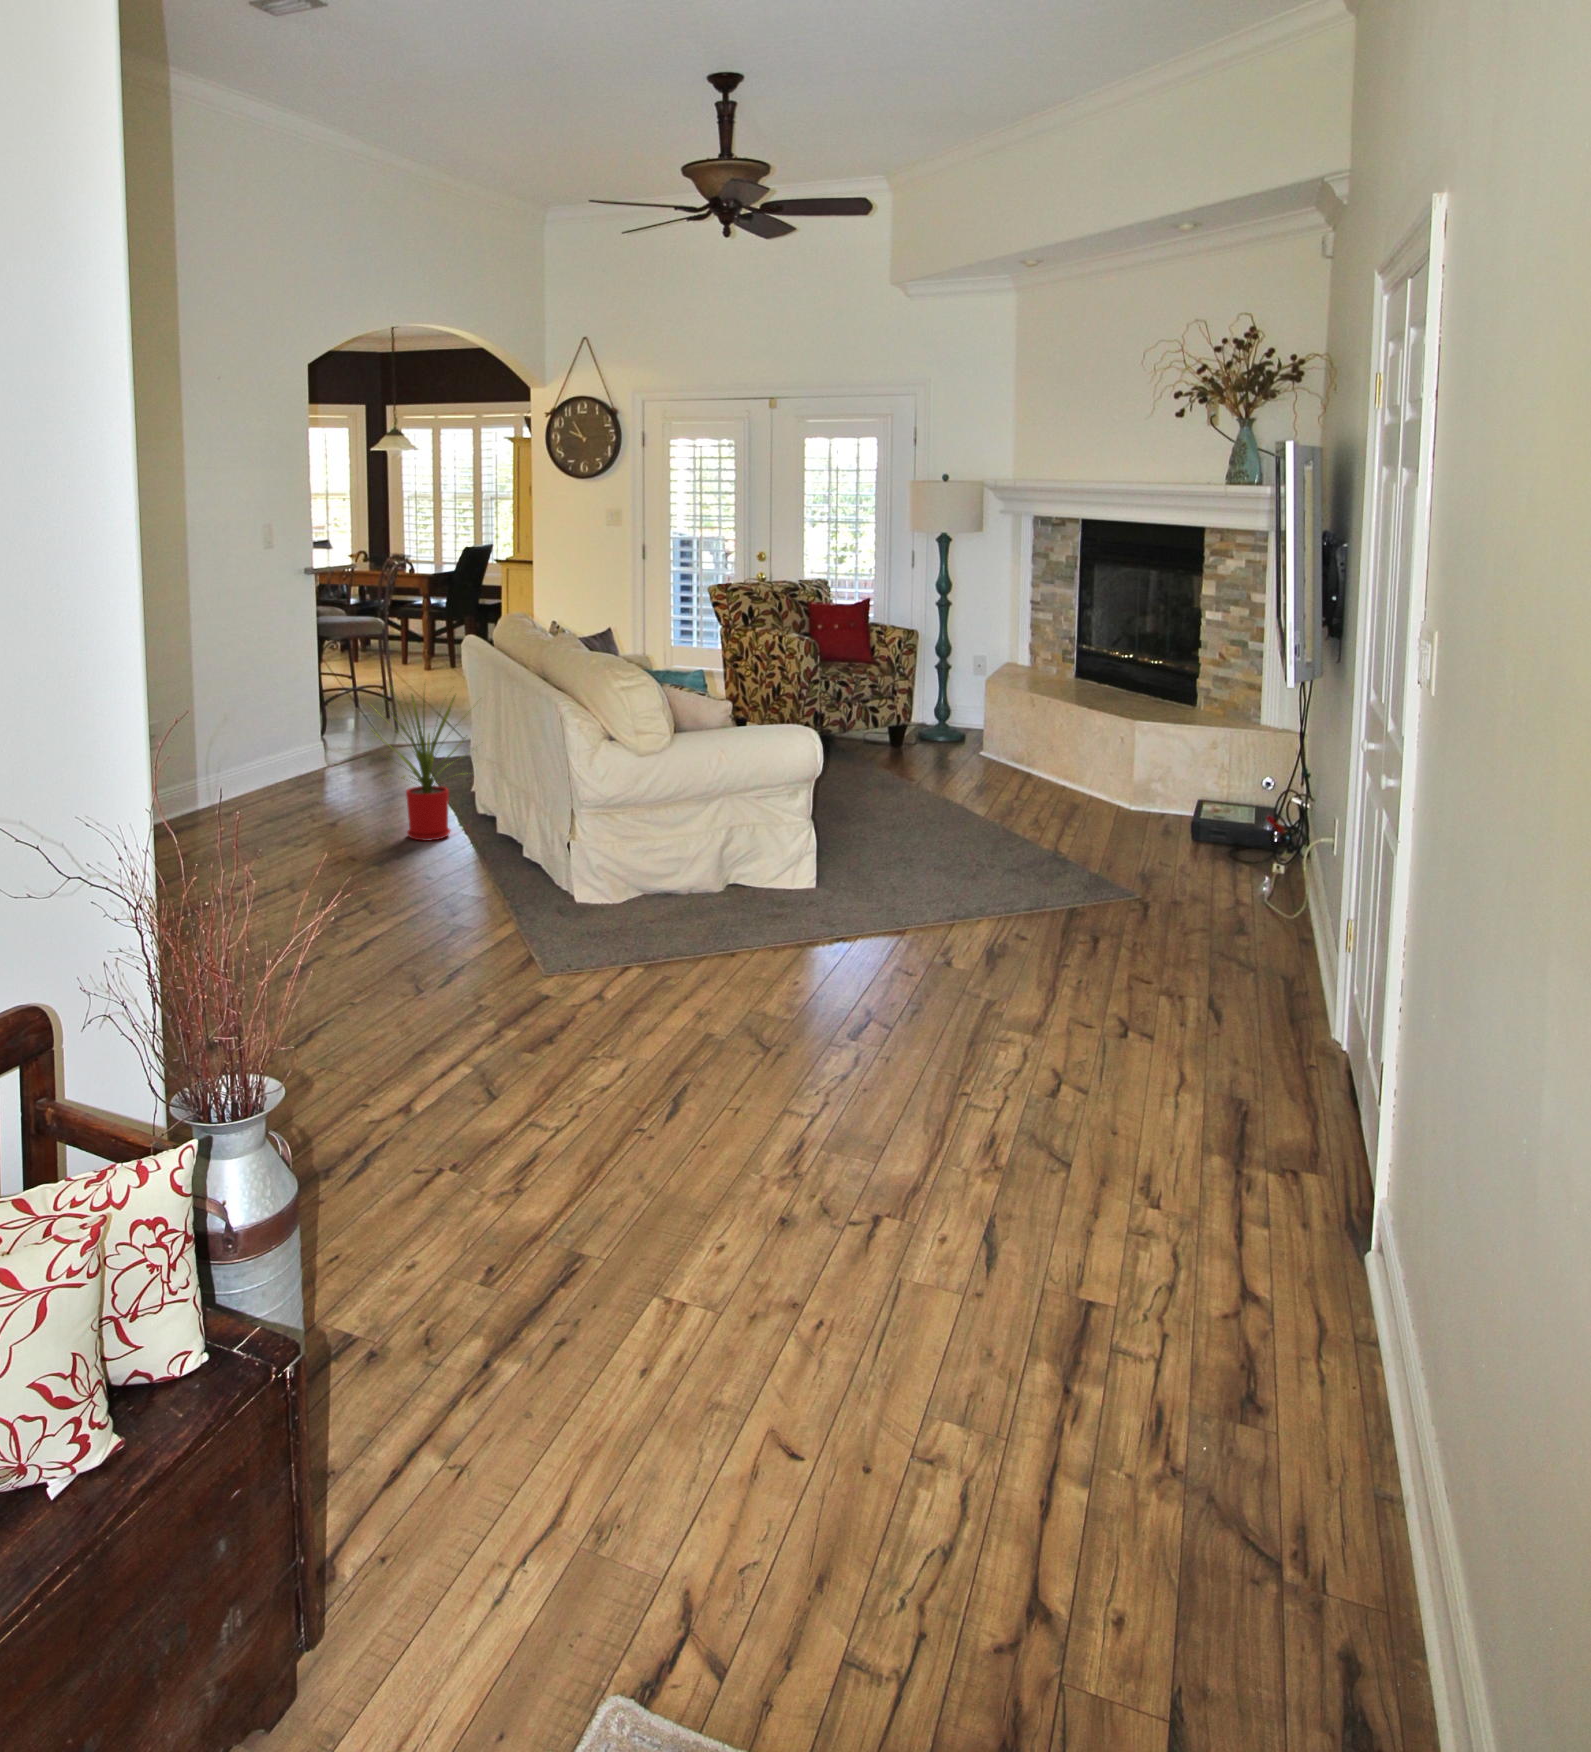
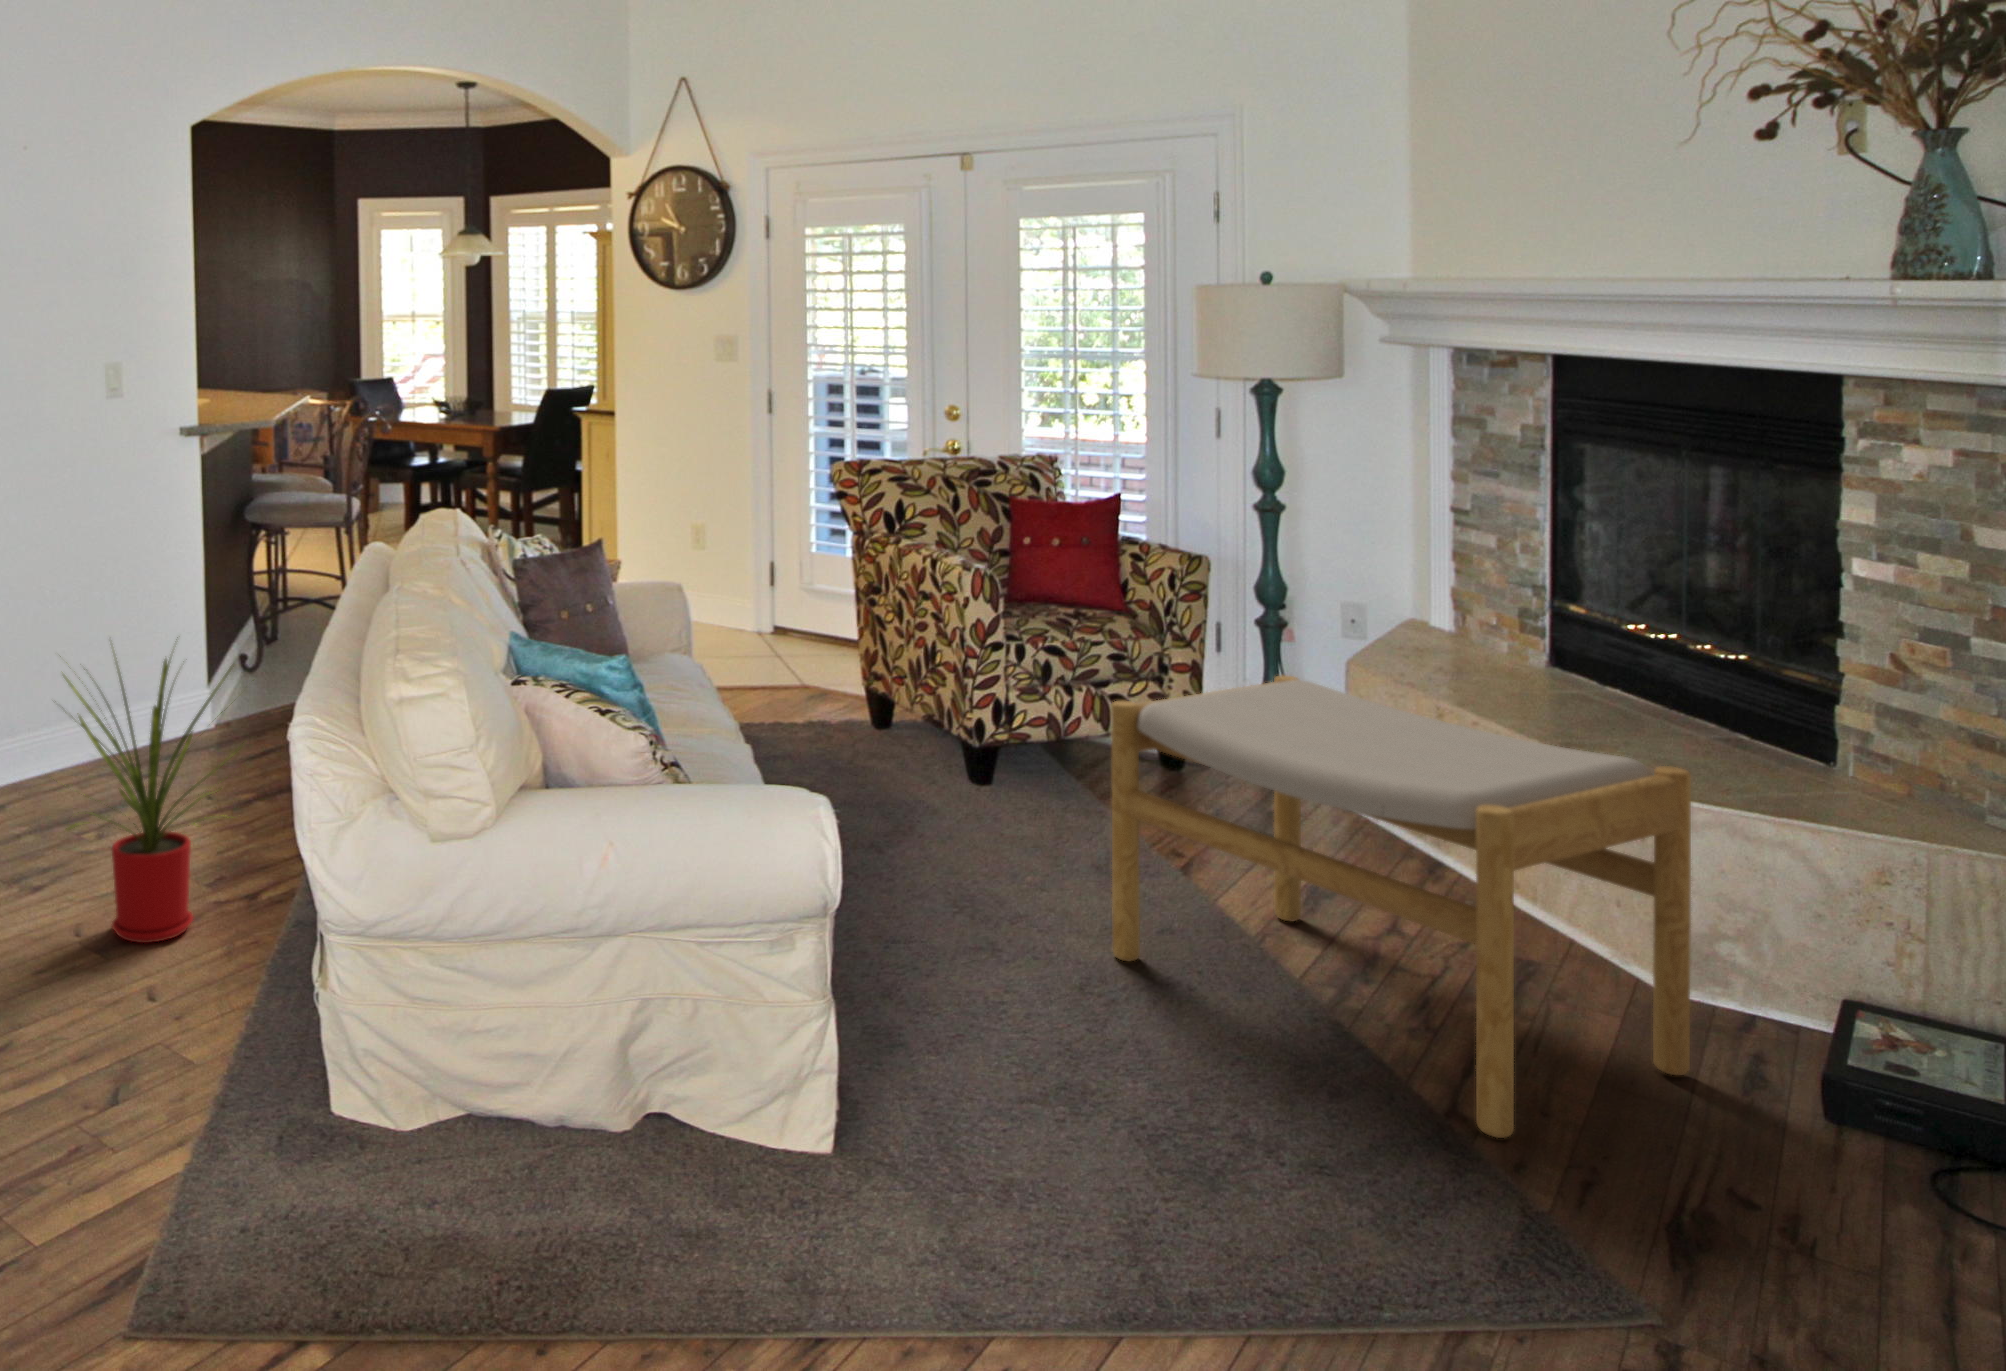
footstool: none [902,676,1141,841] -> present [1111,675,1691,1138]

